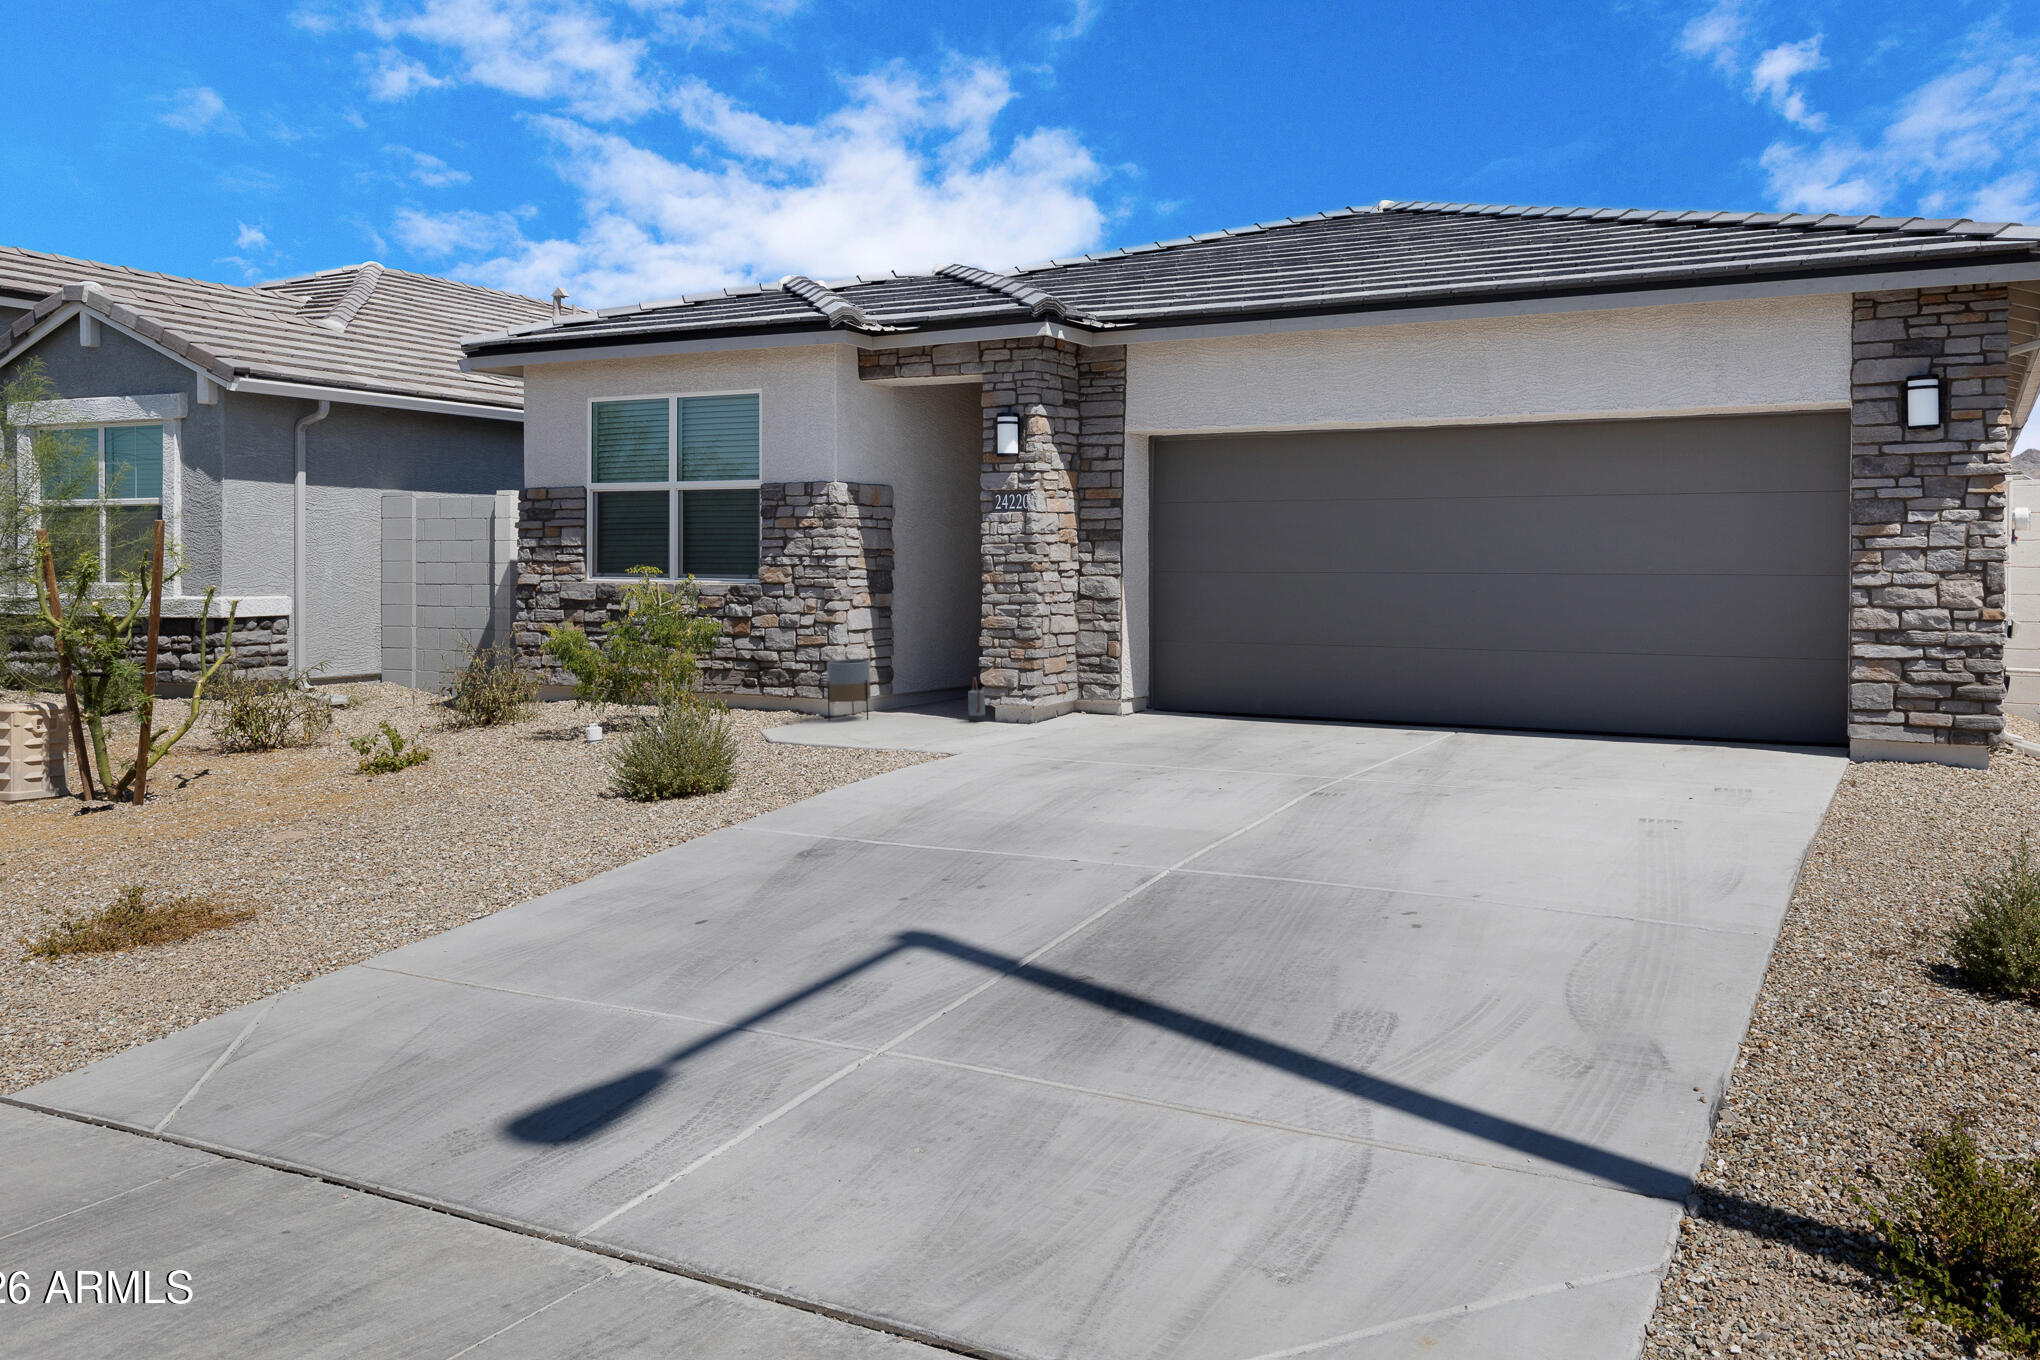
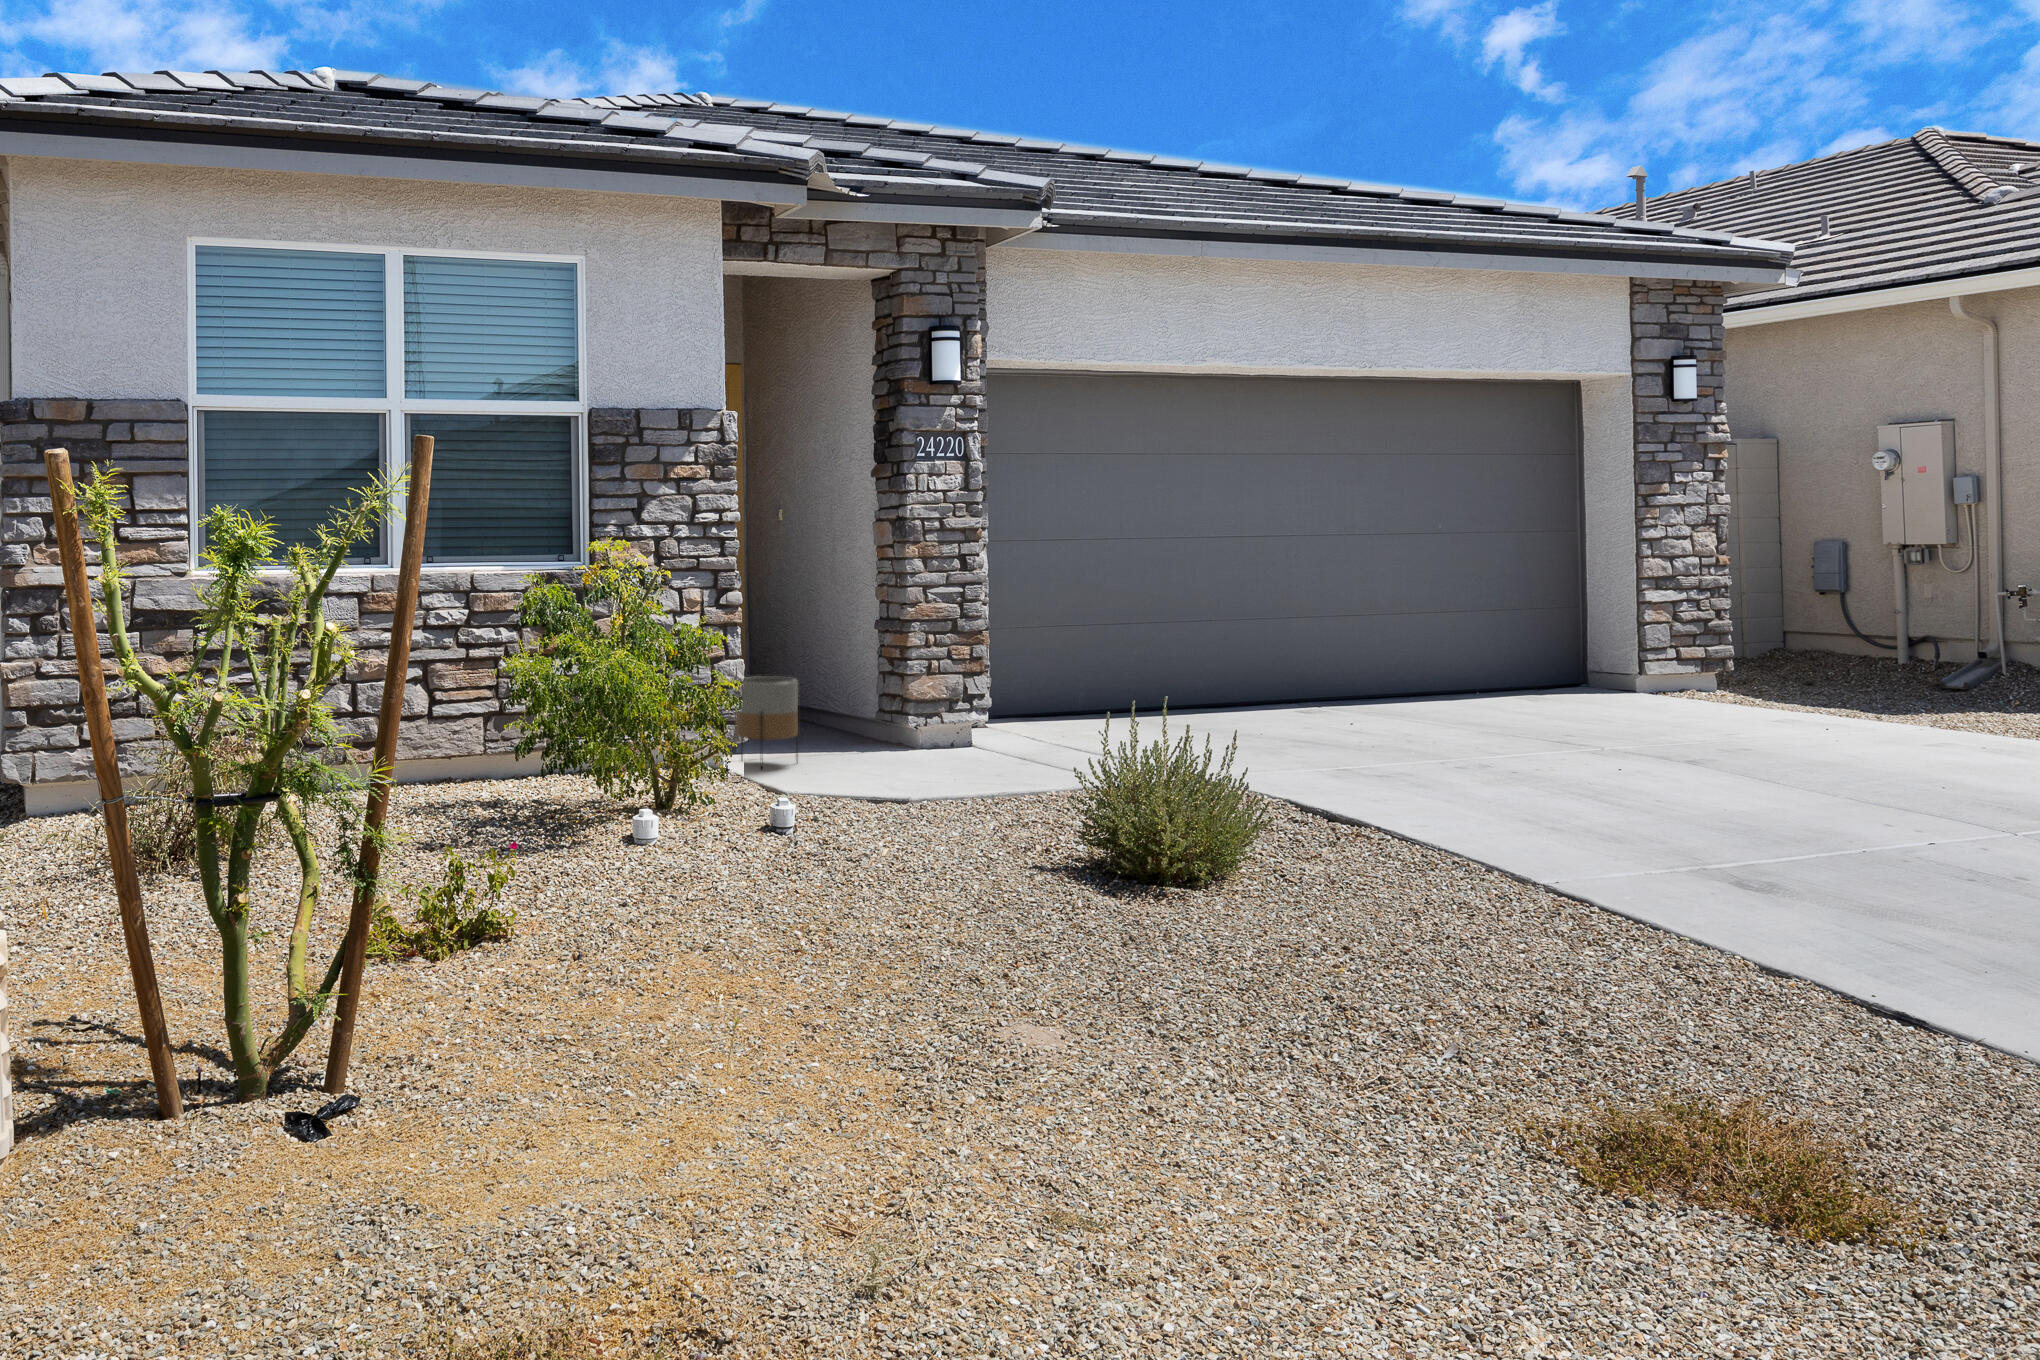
watering can: present [968,677,985,722] -> none [903,688,953,749]

